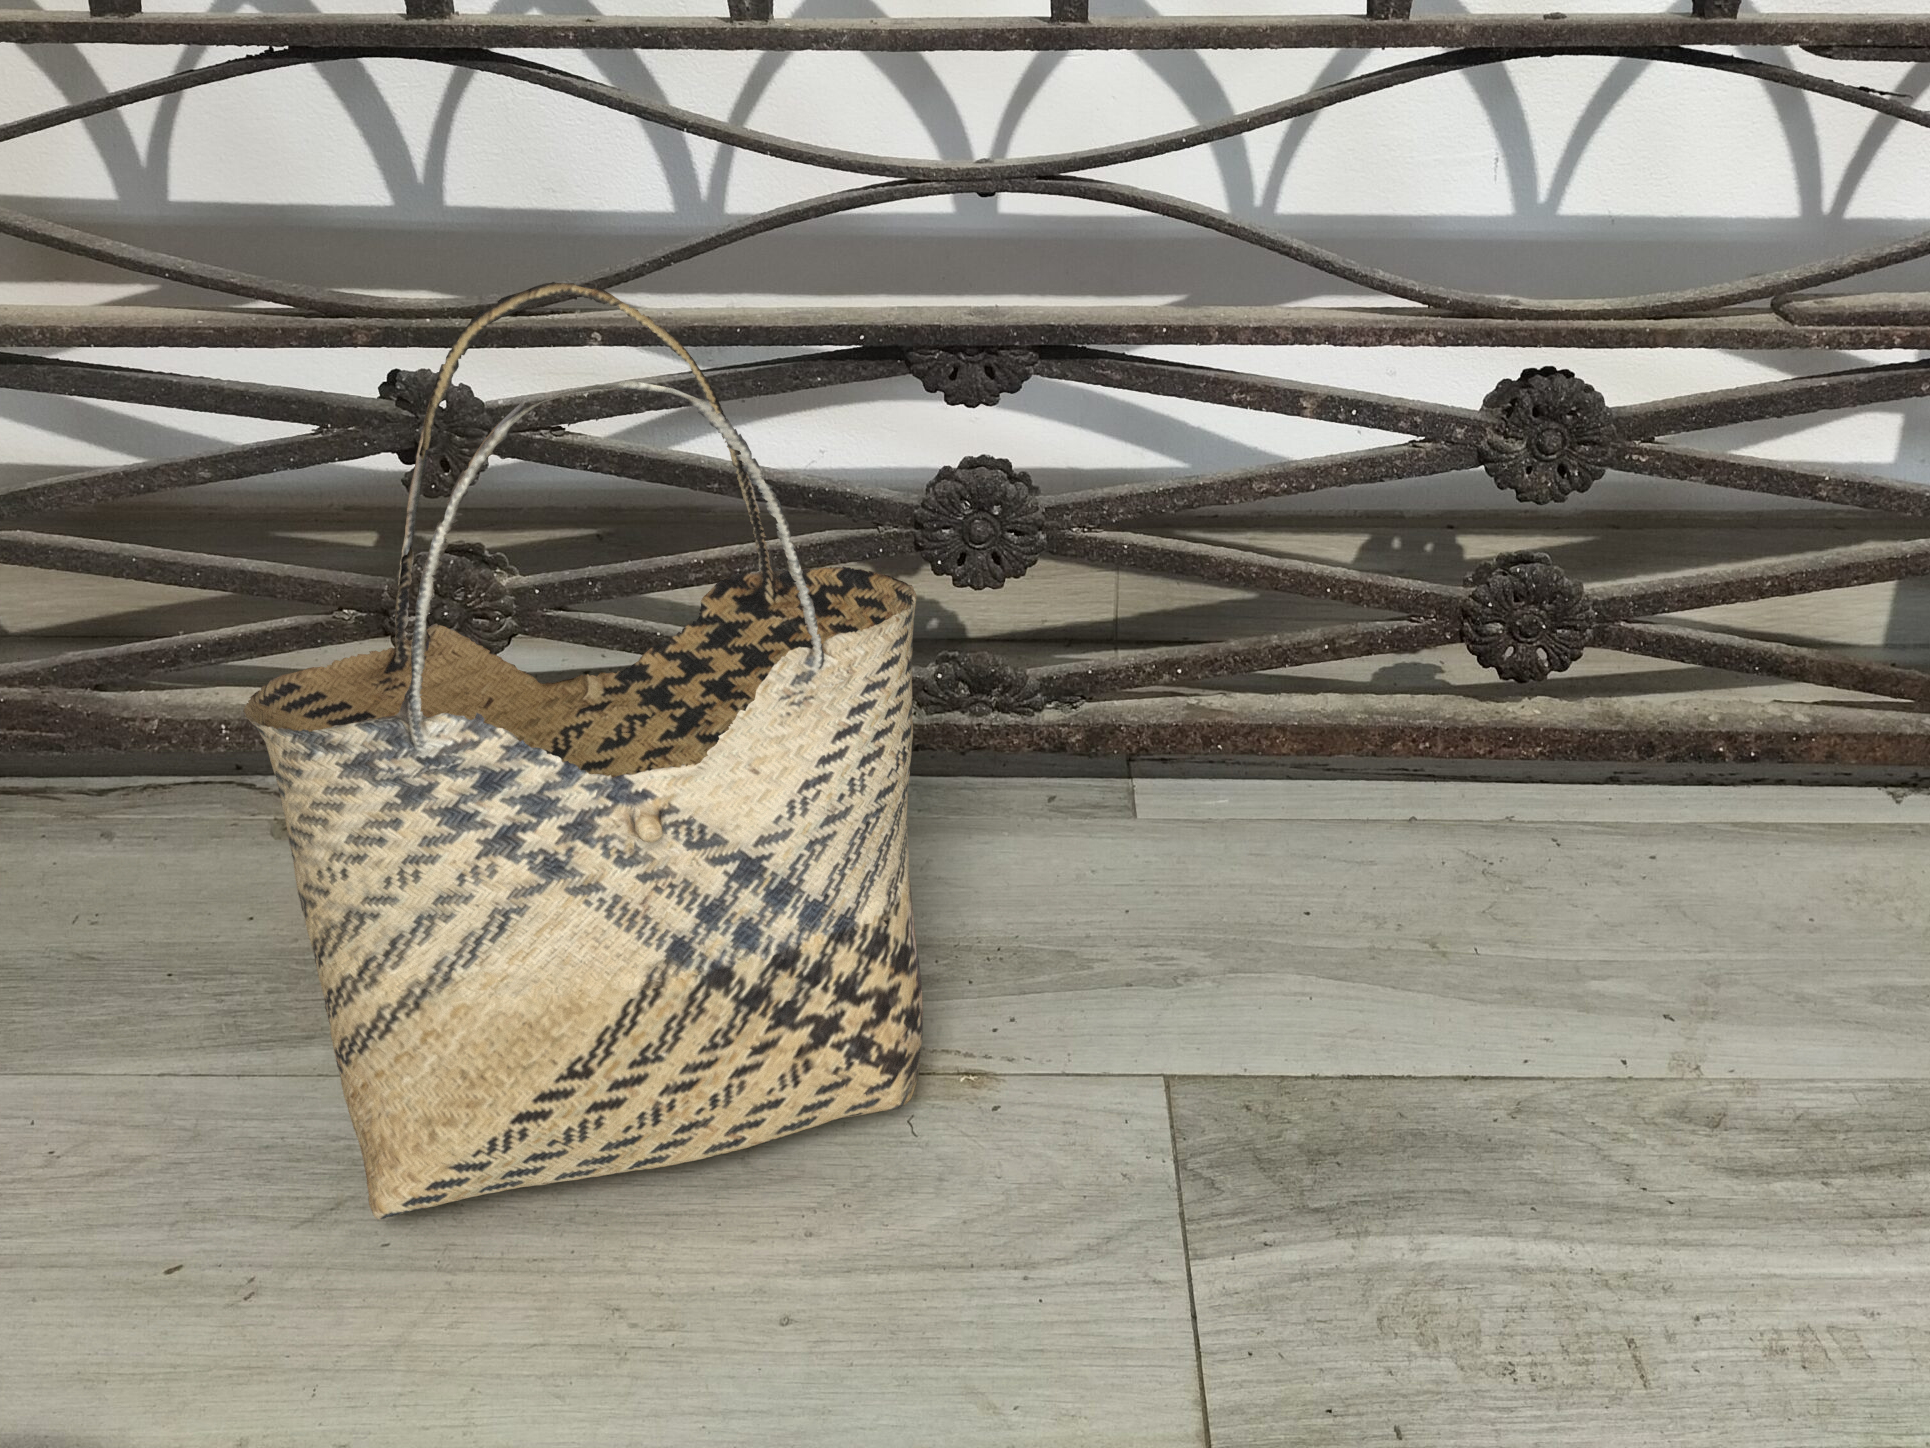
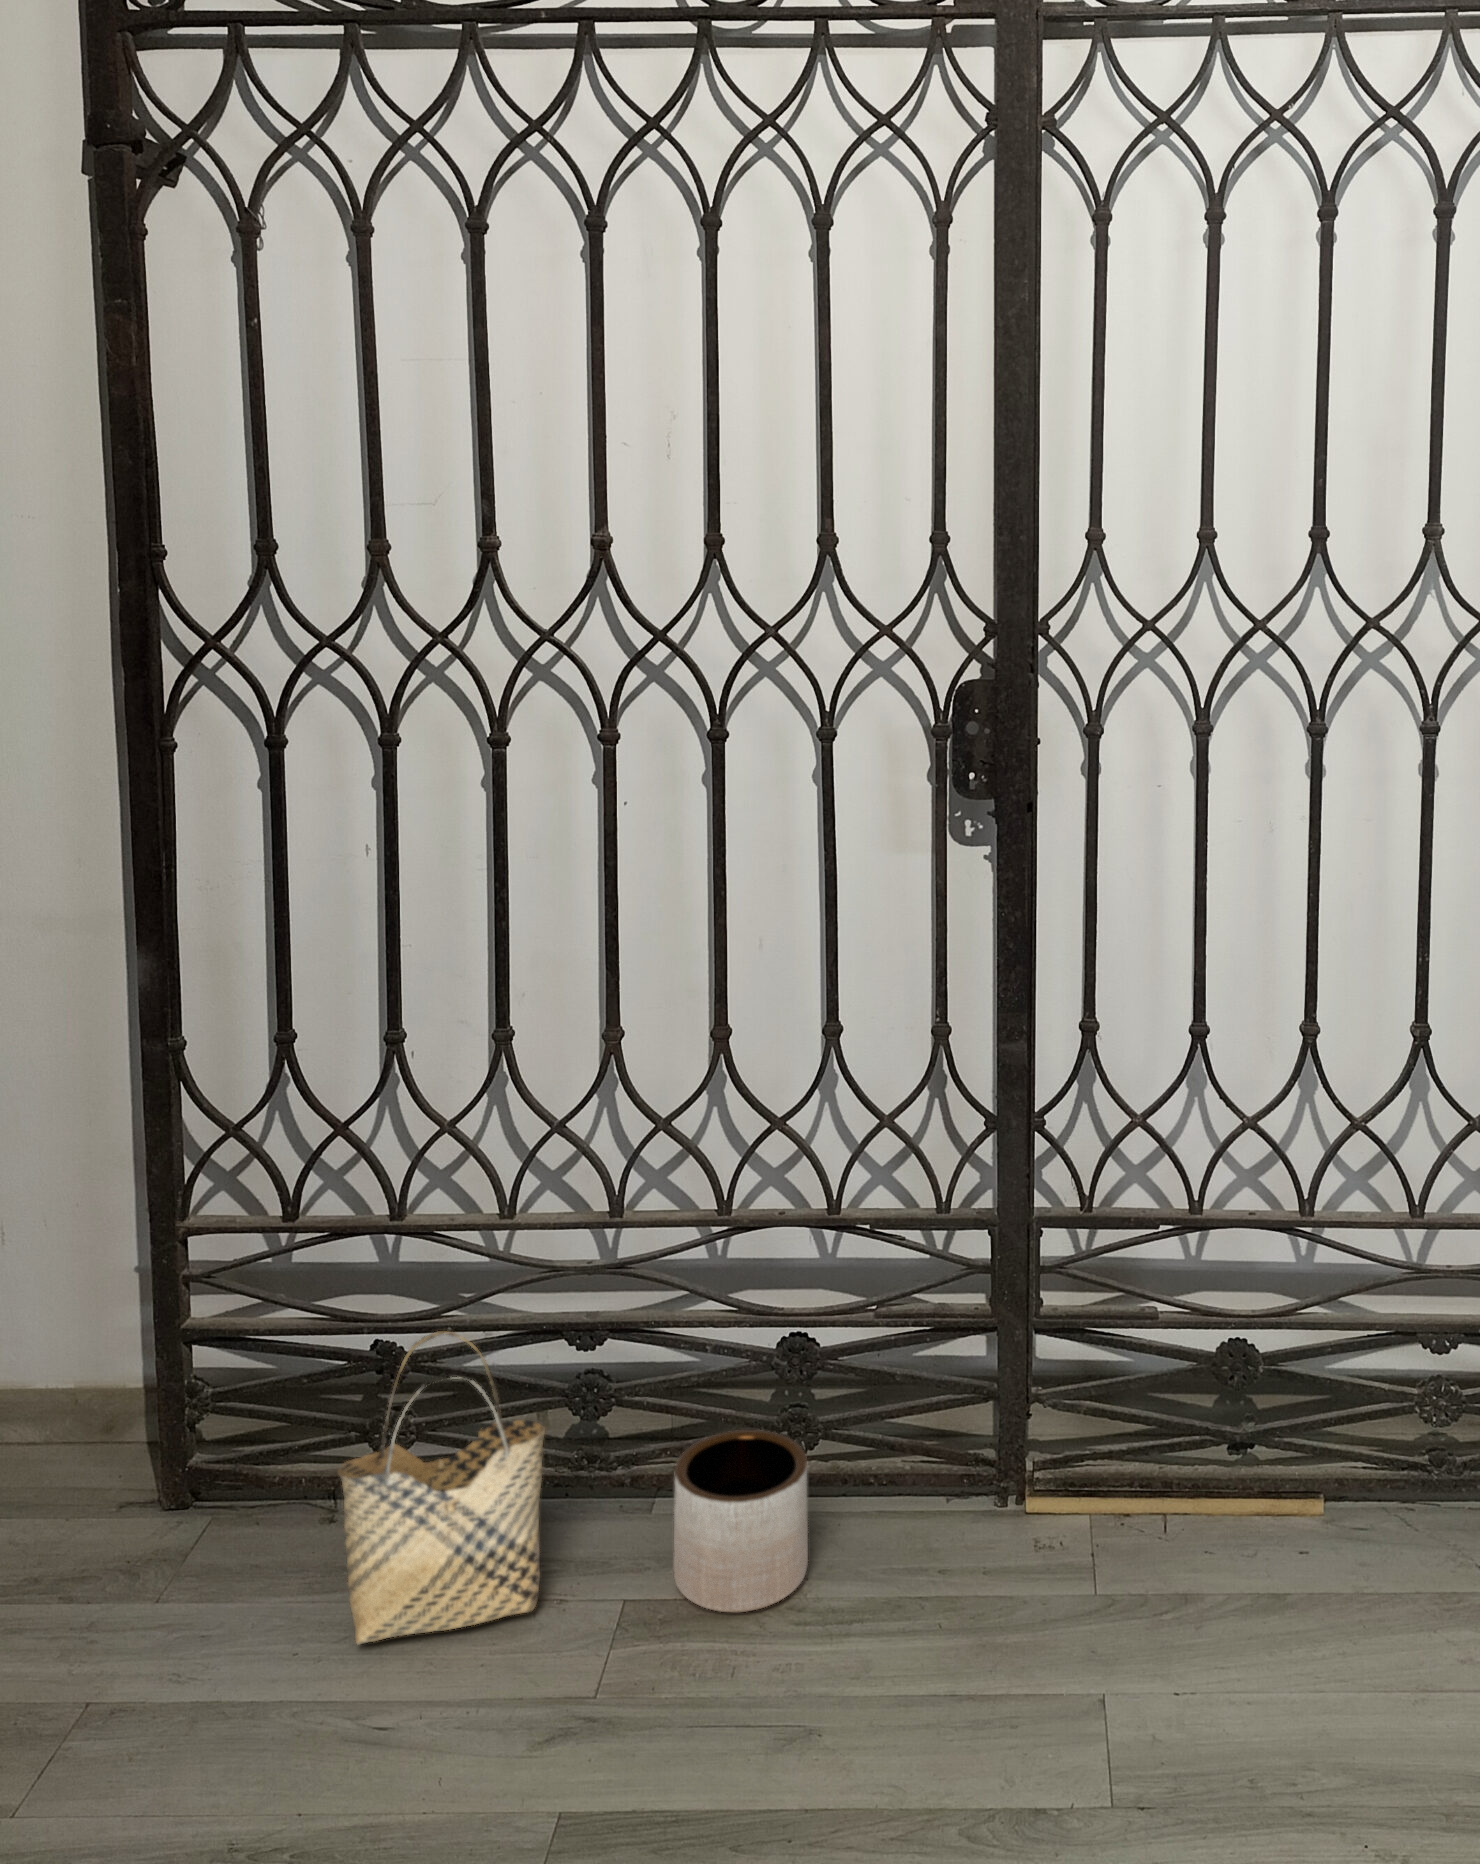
planter: none [1275,612,1717,1110] -> present [674,1430,808,1612]

